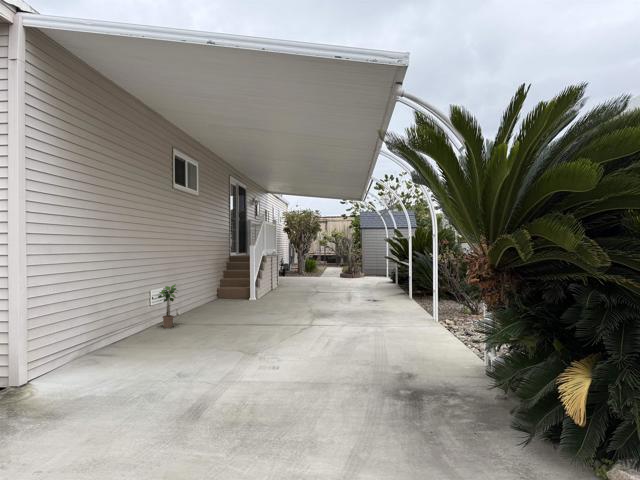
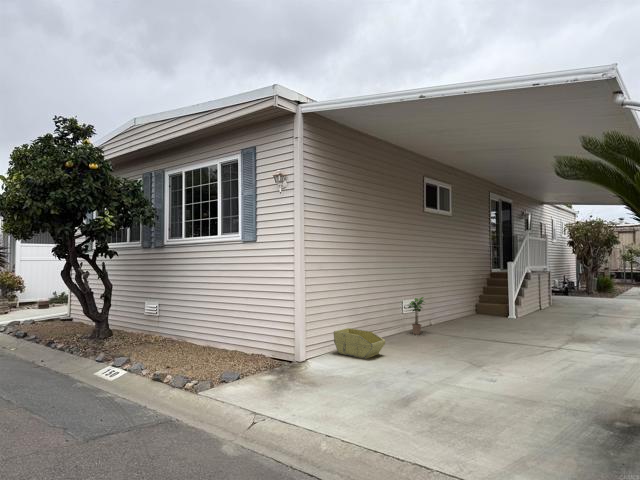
storage bin: none [69,330,143,367] -> present [334,328,385,359]

